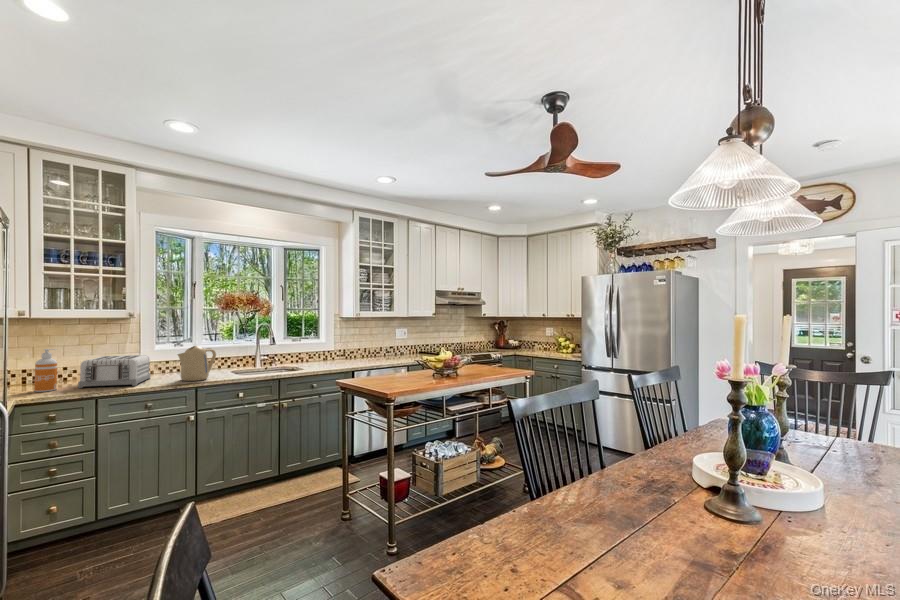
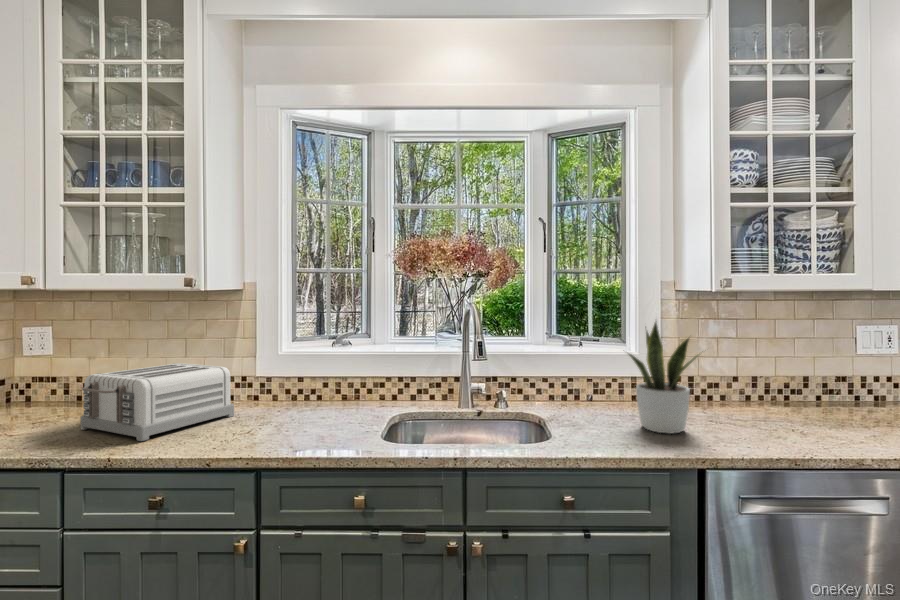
potted plant: none [325,327,354,366] -> present [629,321,699,434]
kettle: present [178,346,216,381] -> none [234,355,318,443]
soap dispenser: present [34,349,57,392] -> none [20,348,62,431]

